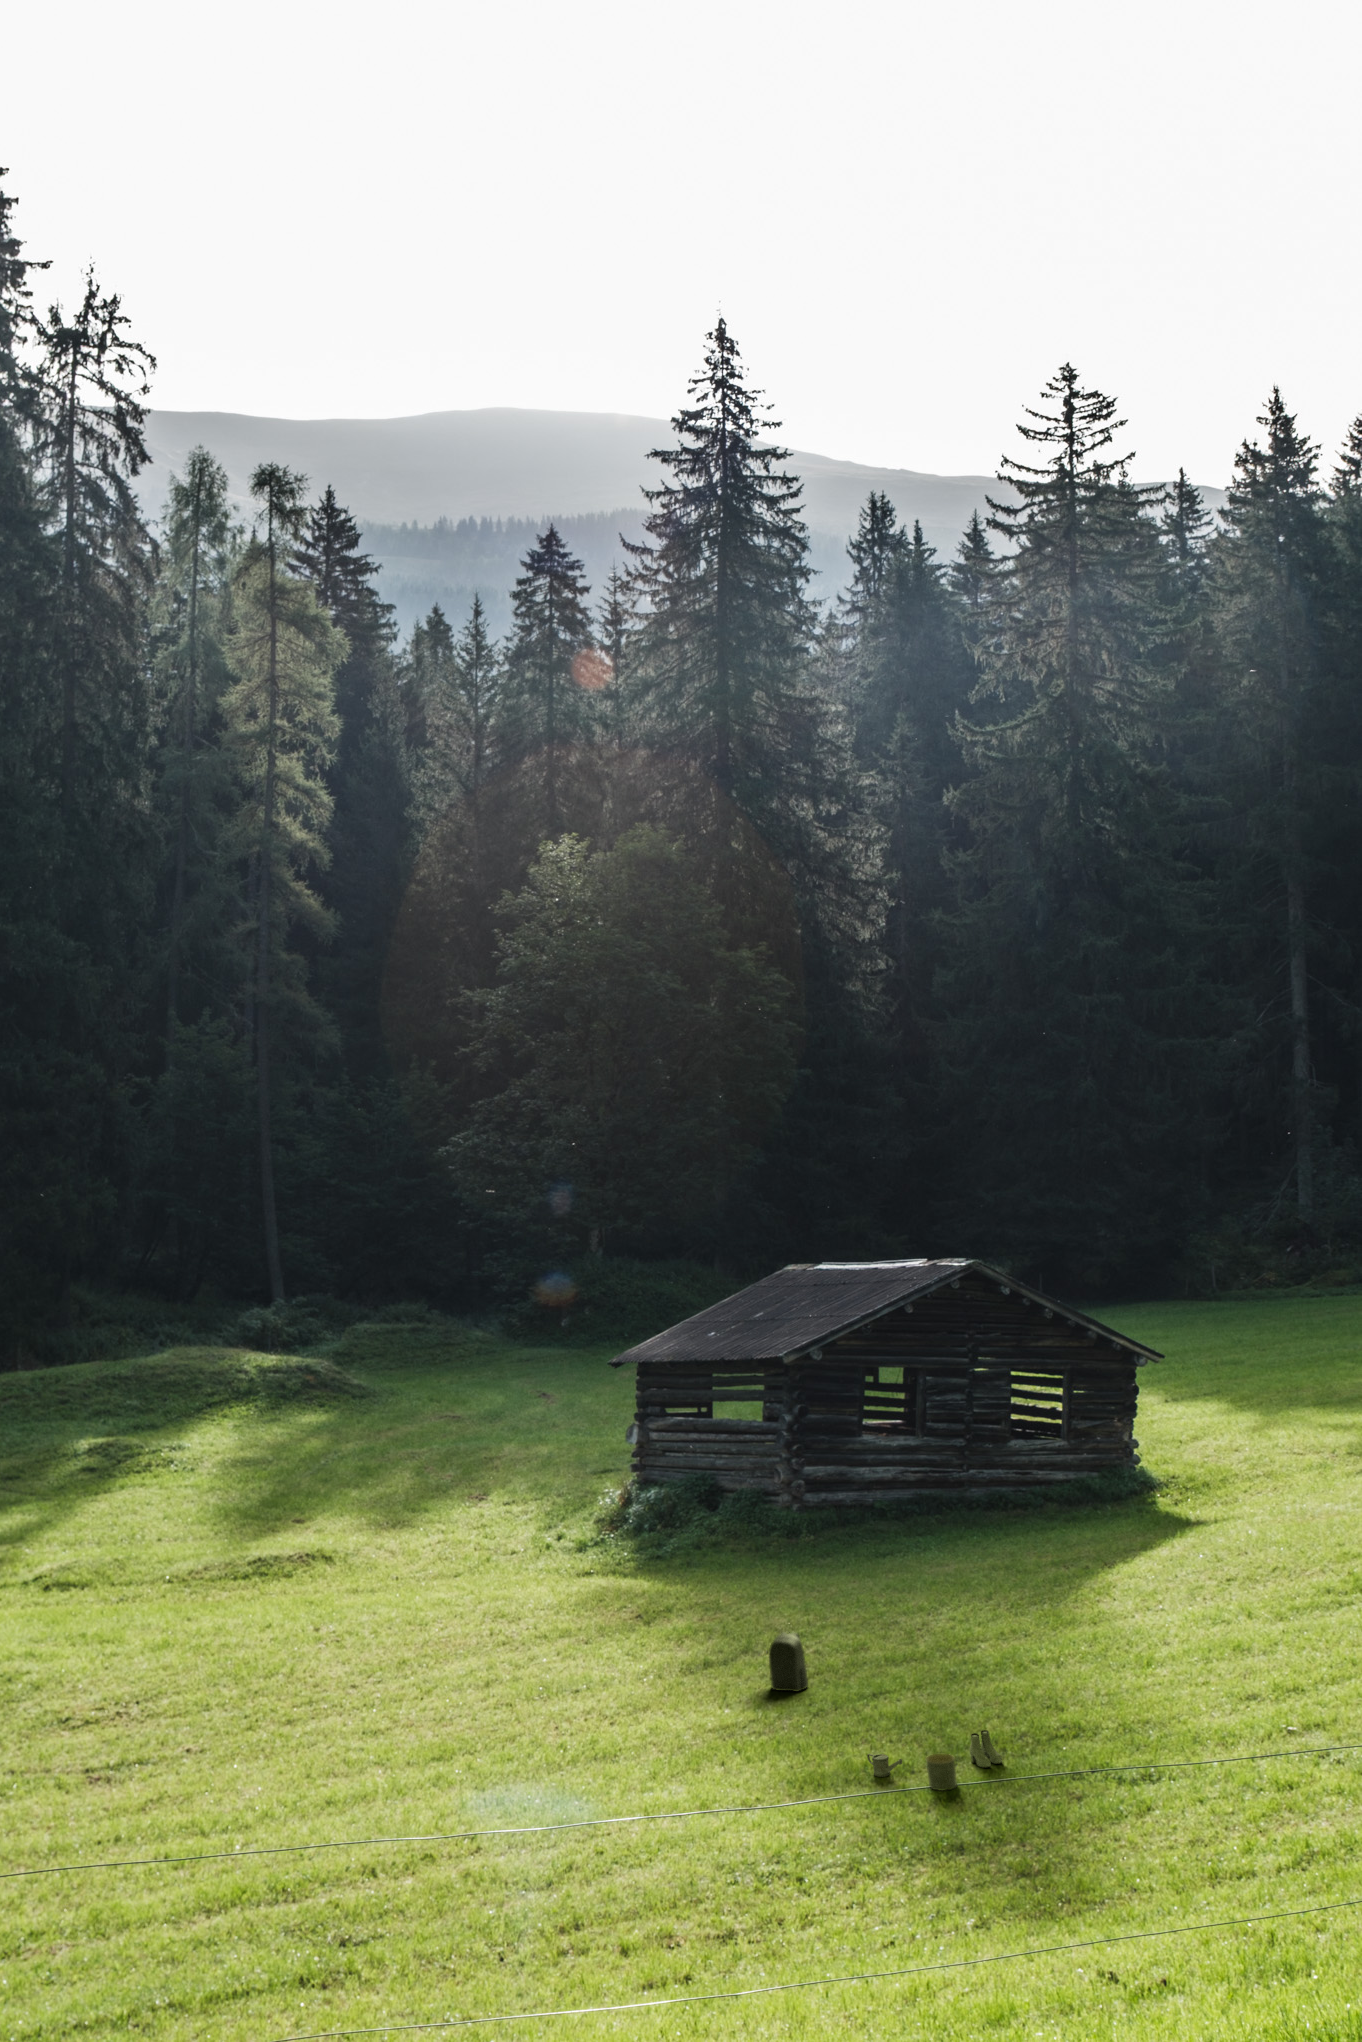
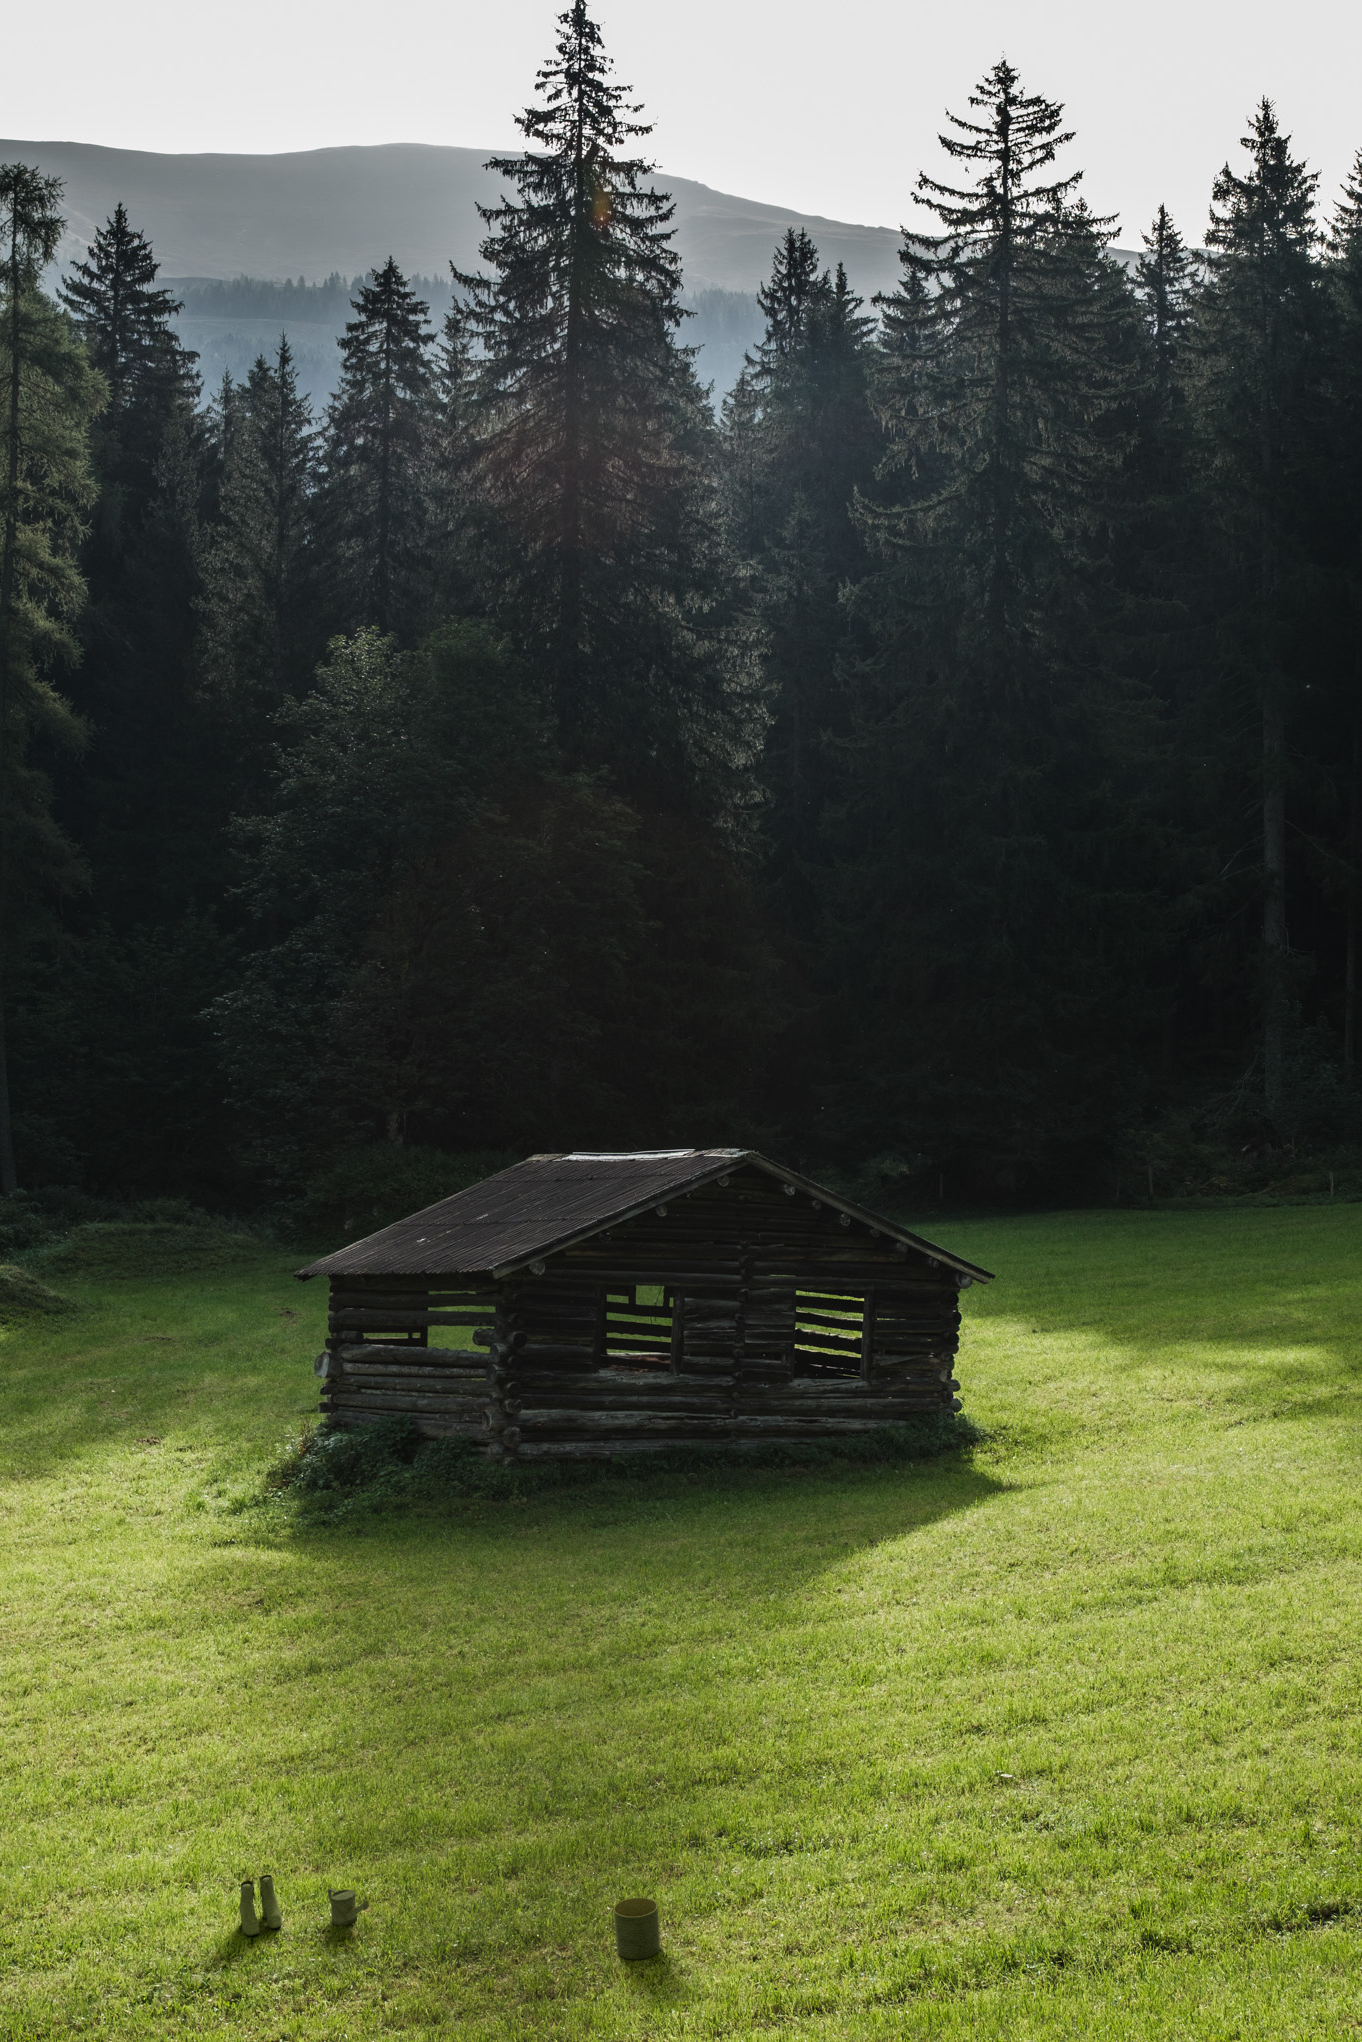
backpack: present [769,1632,808,1691] -> none [289,1673,347,1760]
boots: present [970,1730,1002,1768] -> present [239,1875,282,1936]
planter: present [926,1754,957,1791] -> present [613,1897,660,1960]

